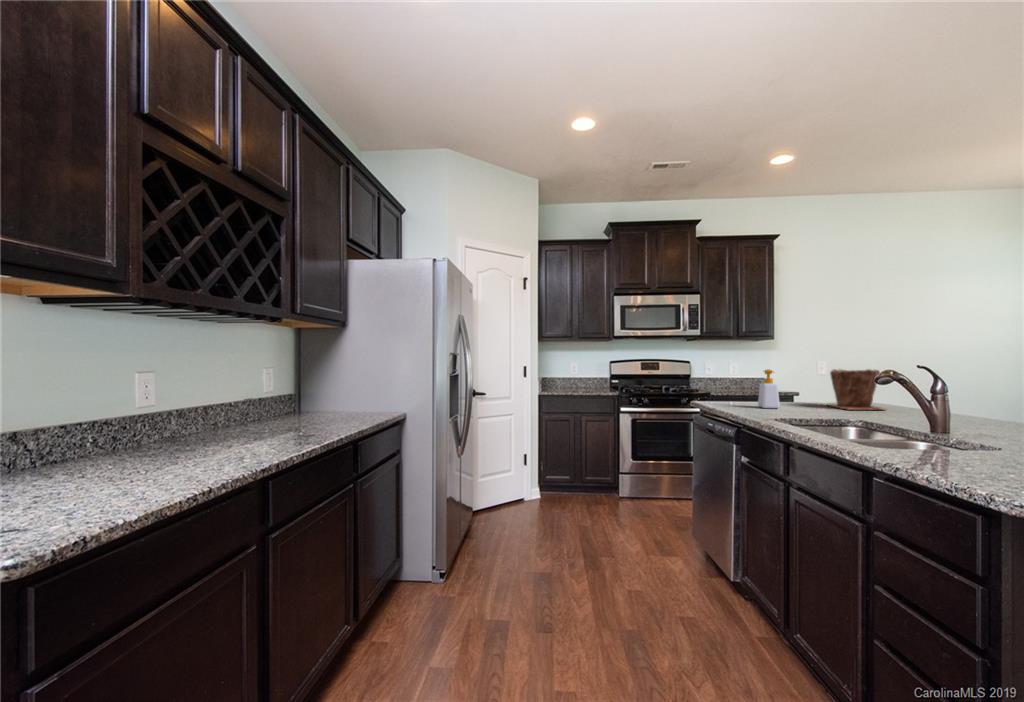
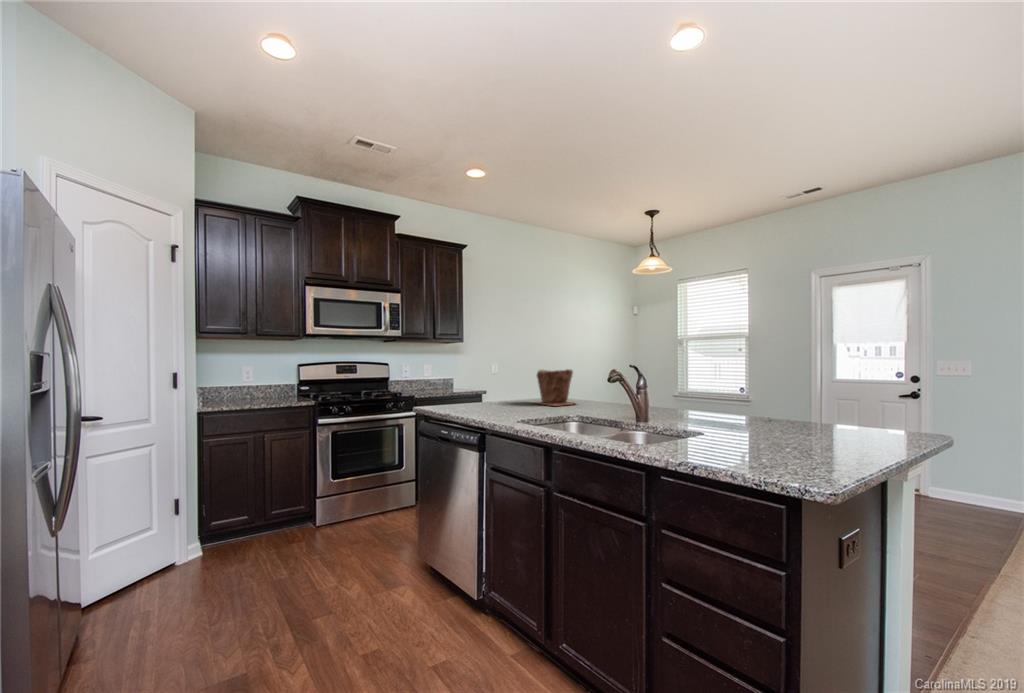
soap bottle: present [758,369,780,408] -> none [484,371,504,410]

